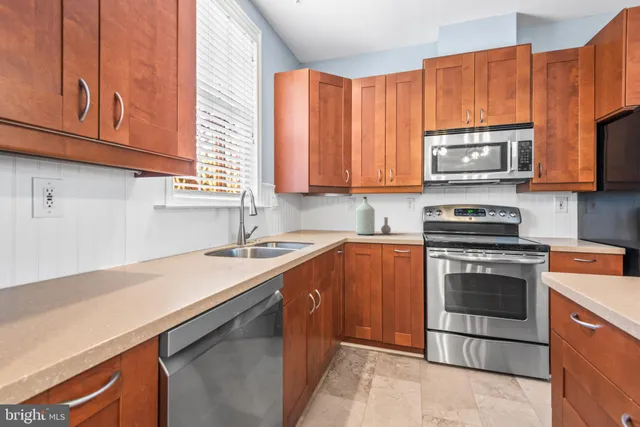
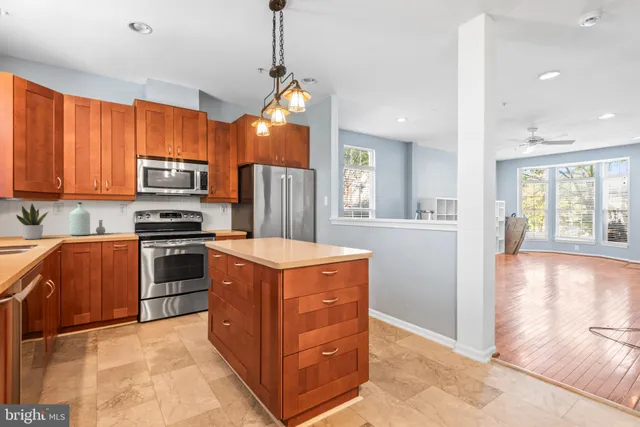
potted plant: none [309,197,337,236] -> present [16,204,48,239]

